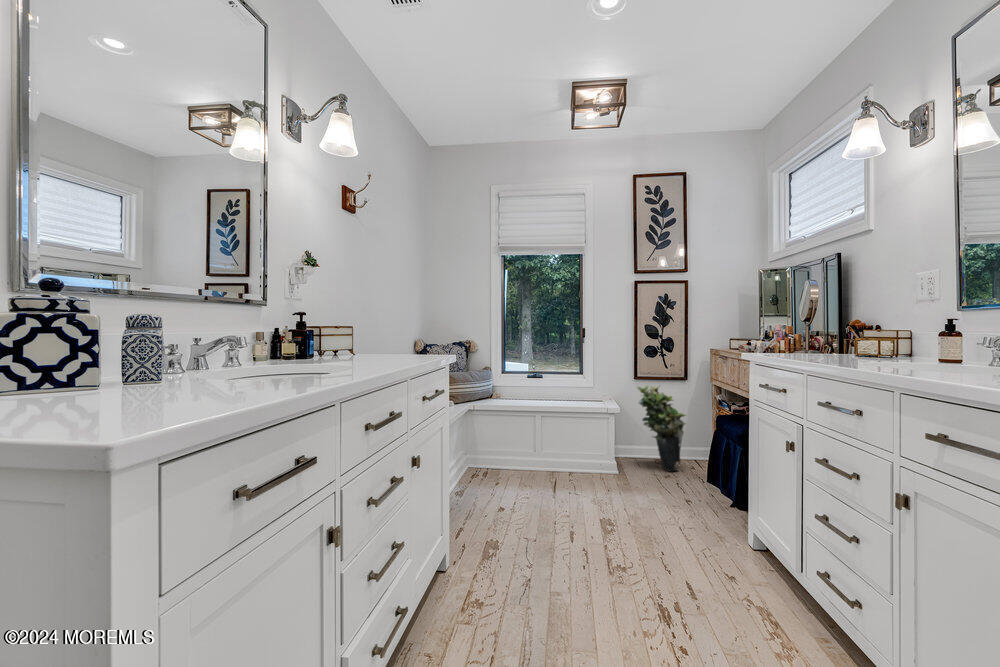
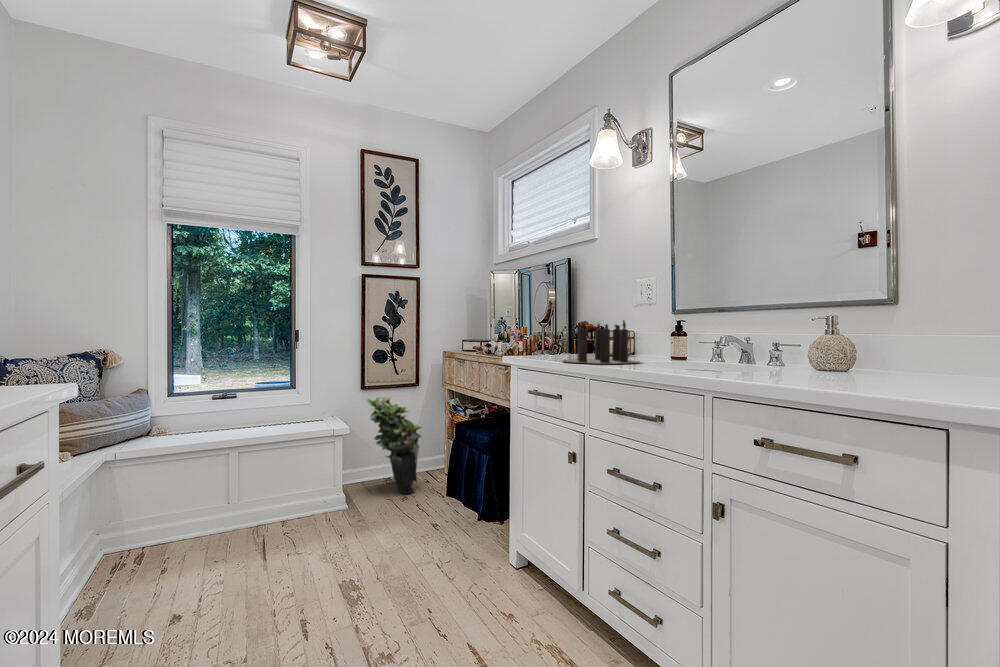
candle: none [787,320,904,363] -> present [563,320,642,364]

